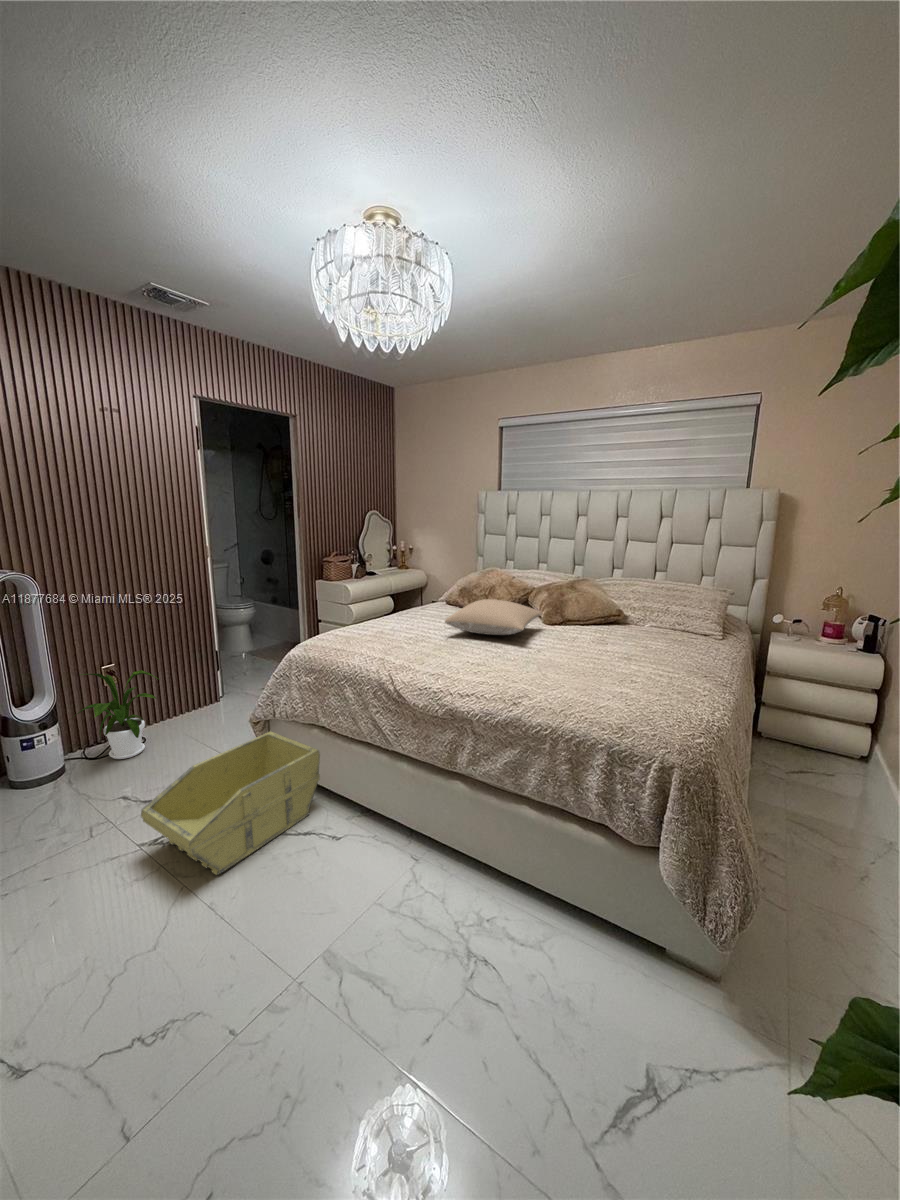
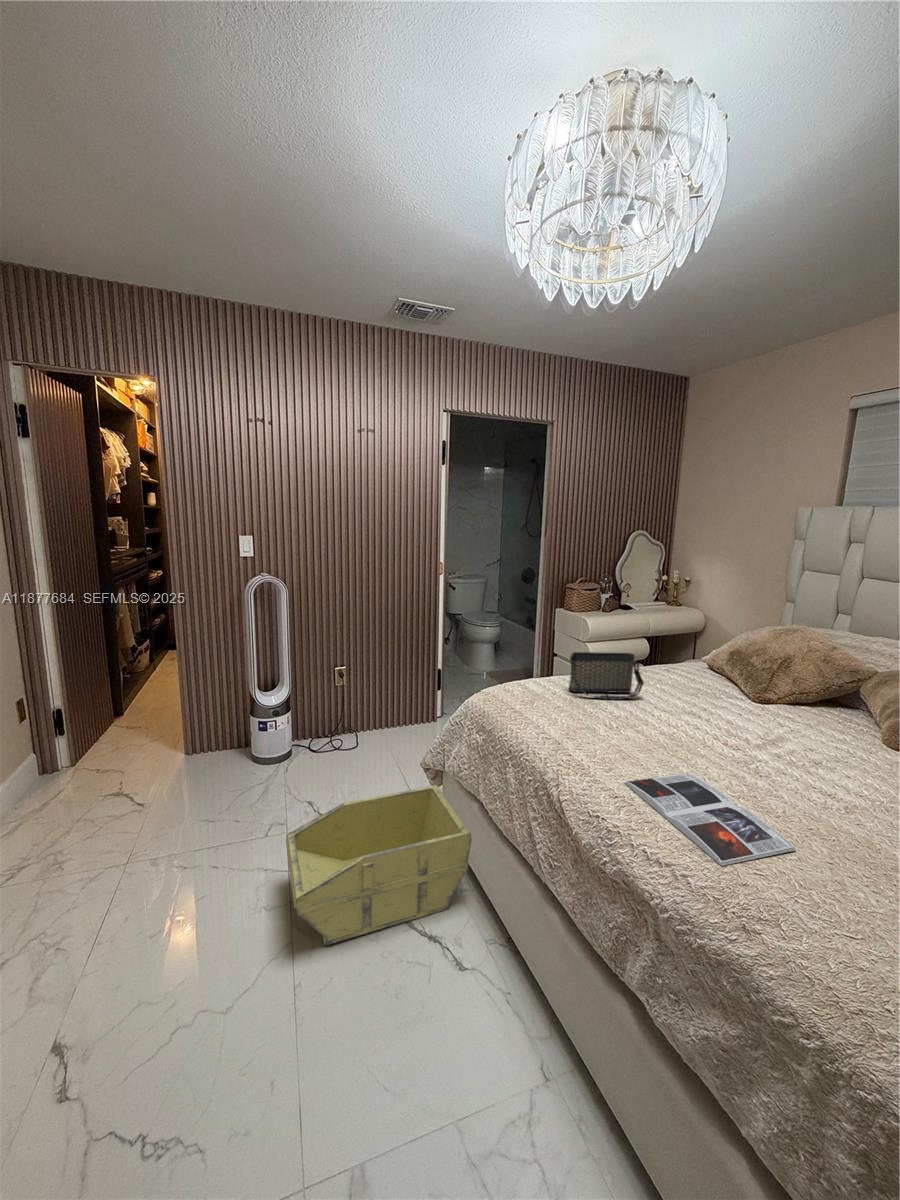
handbag: none [364,597,416,632] -> present [569,652,644,700]
pillow: present [445,599,542,635] -> none [678,680,876,757]
magazine: none [434,655,527,685] -> present [624,773,796,866]
house plant: present [73,670,158,759] -> none [302,674,371,760]

